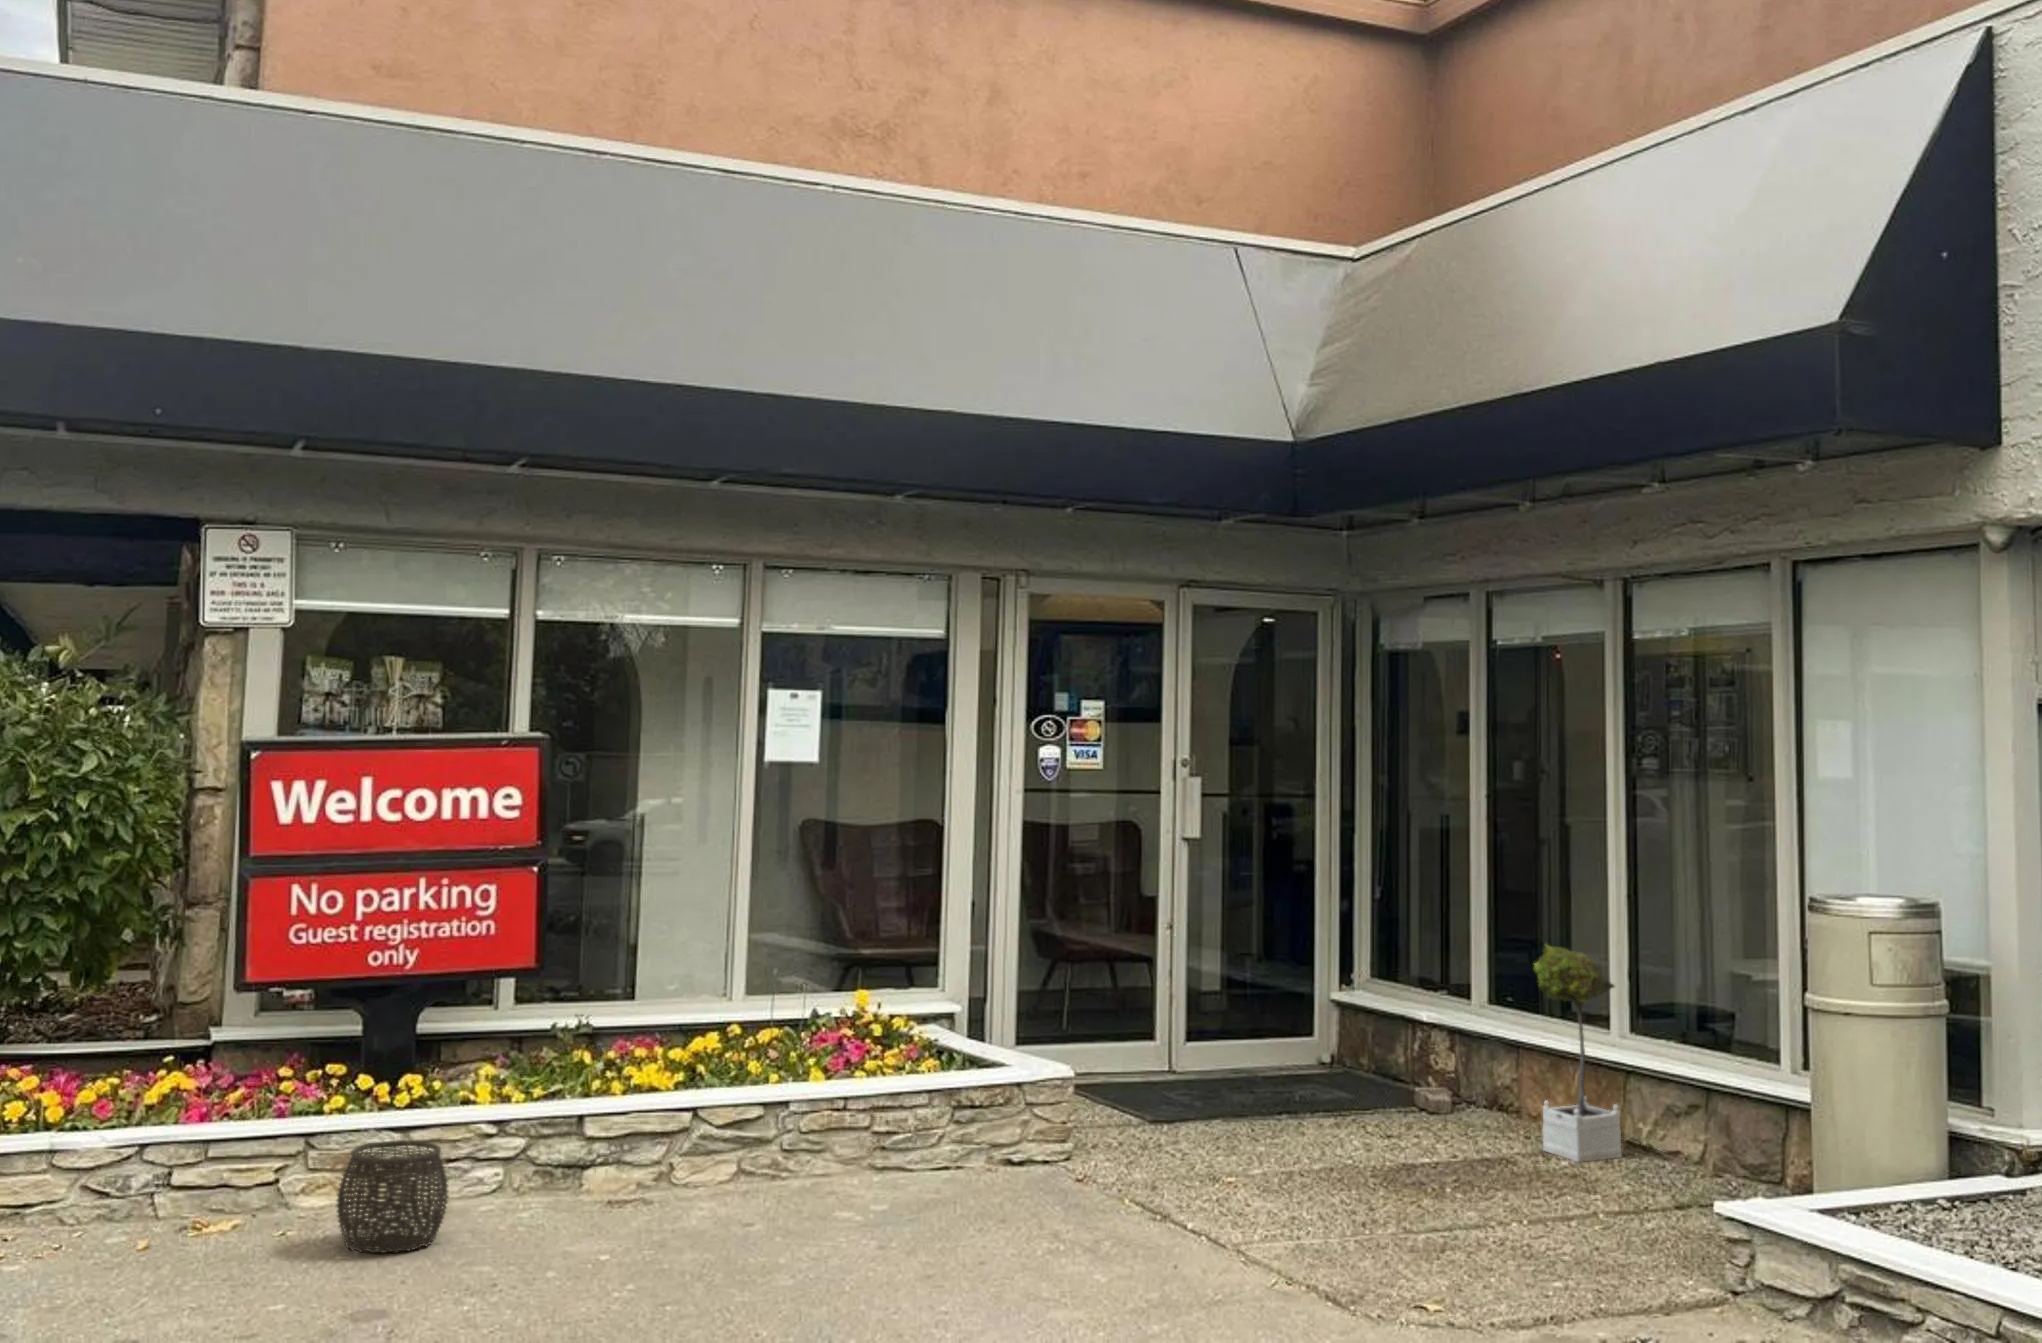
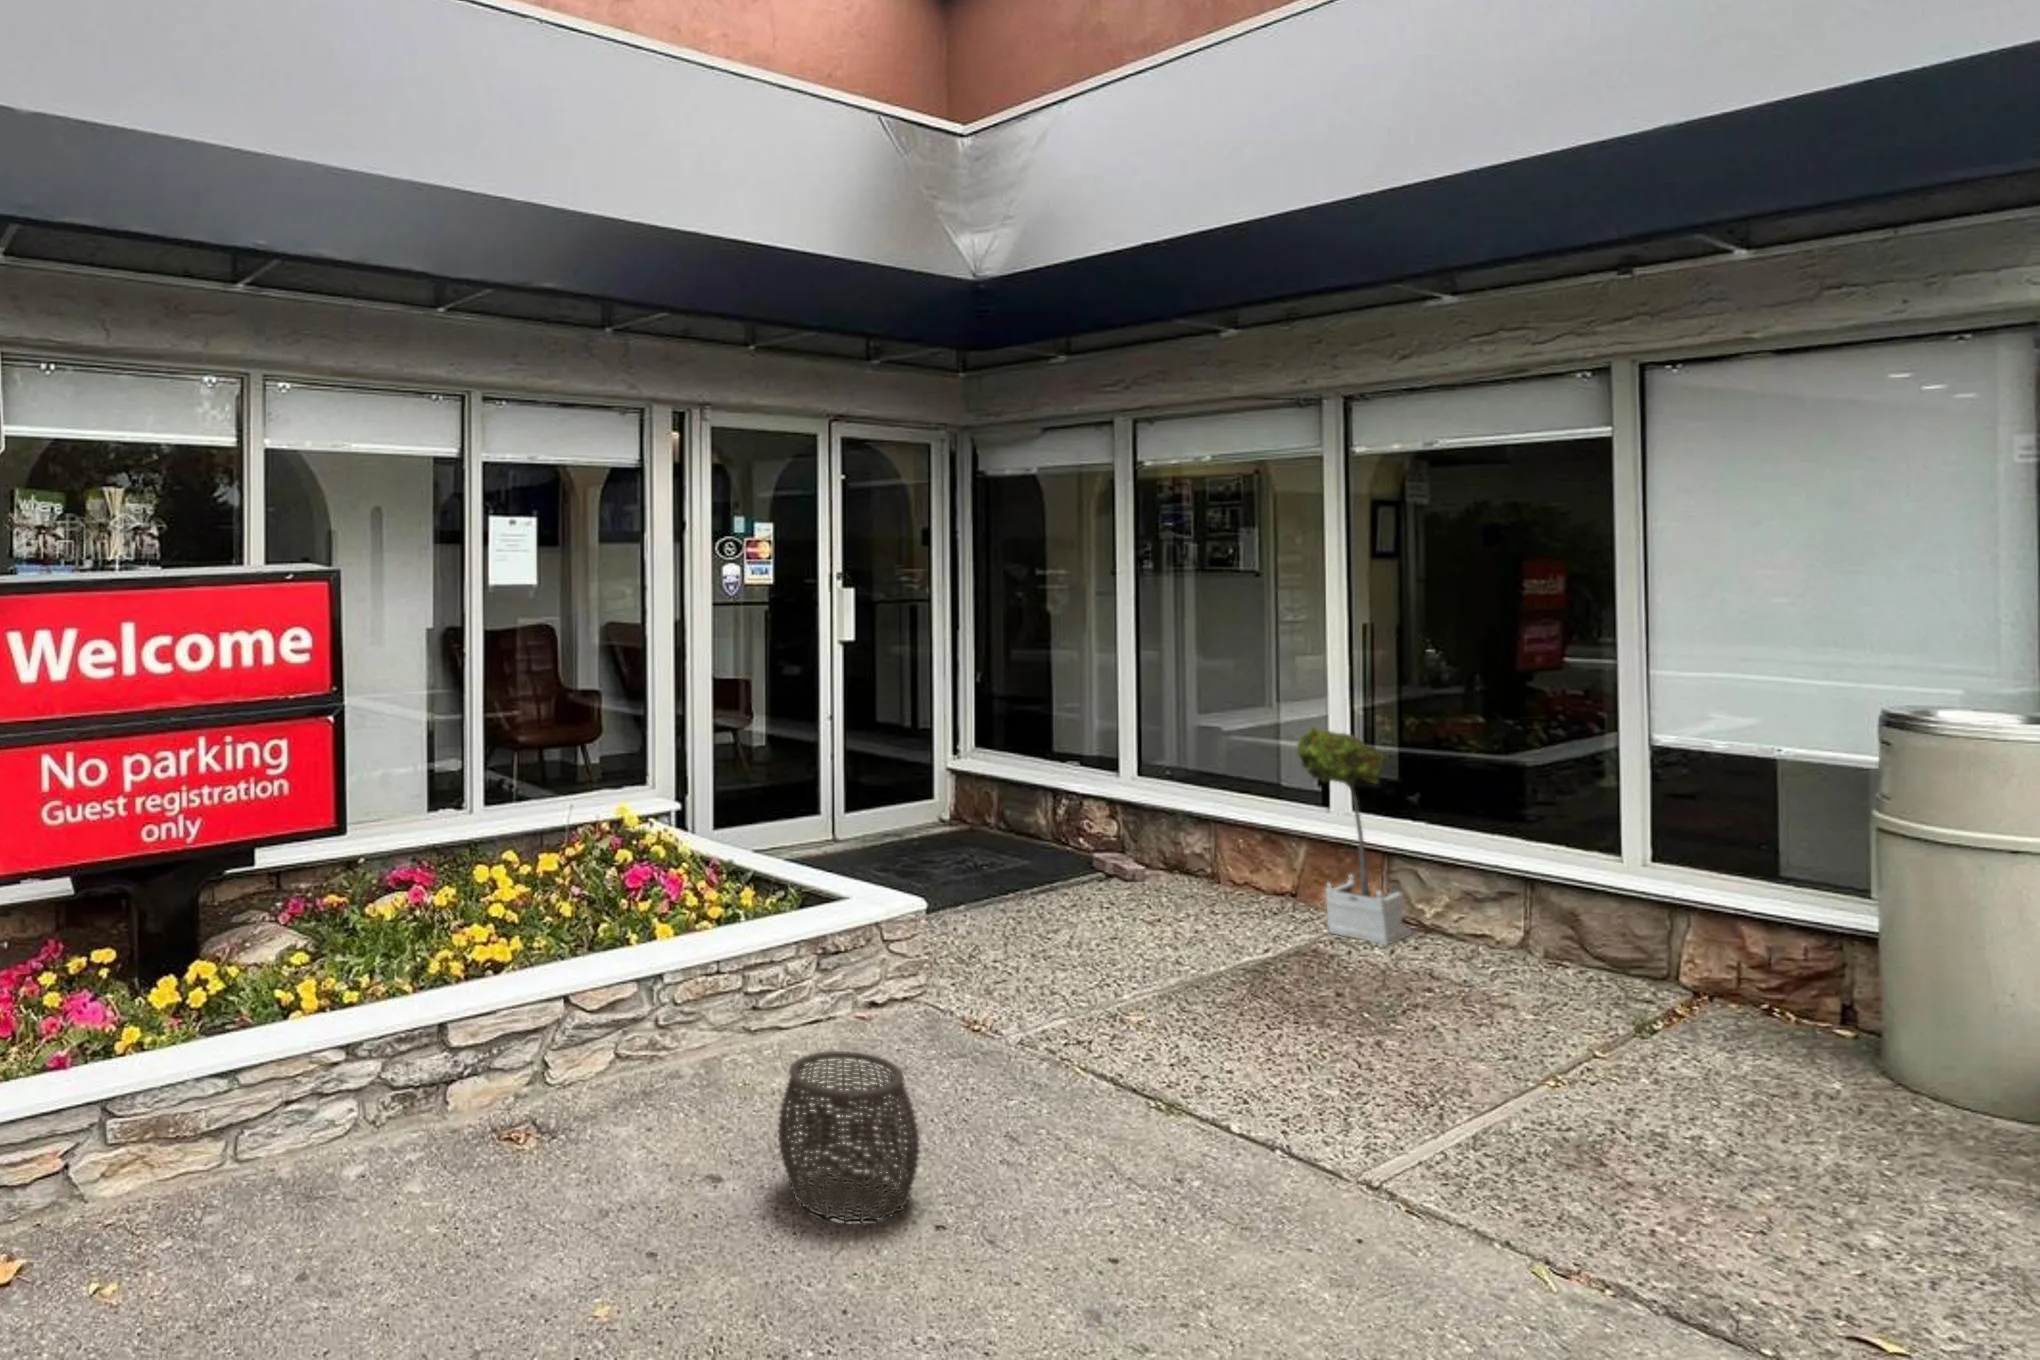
woven basket: present [337,1140,449,1253] -> present [778,1051,919,1221]

